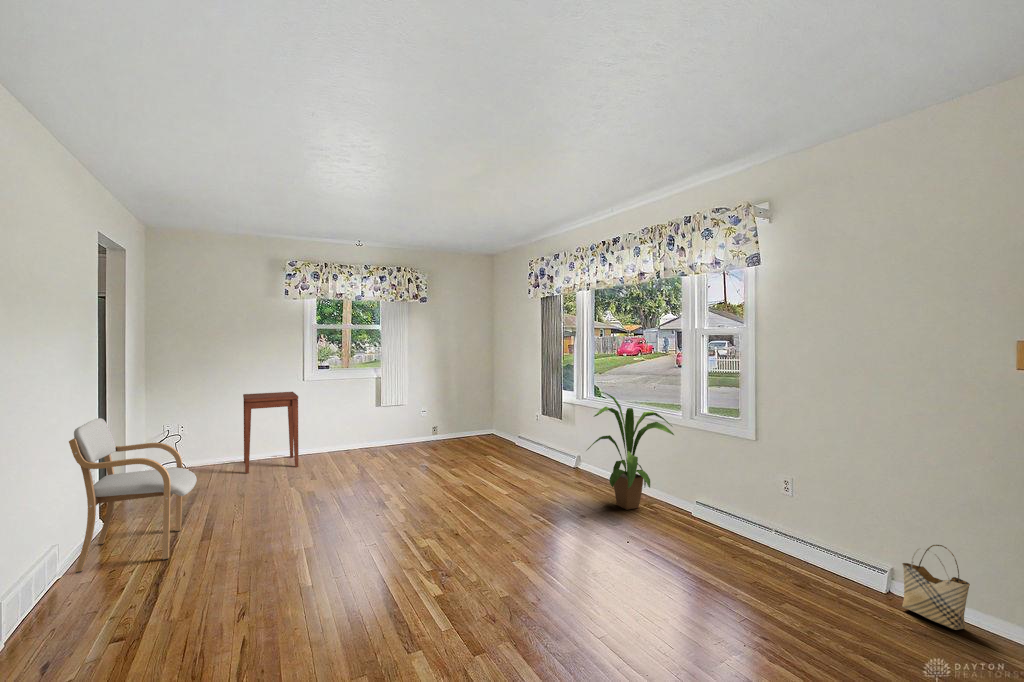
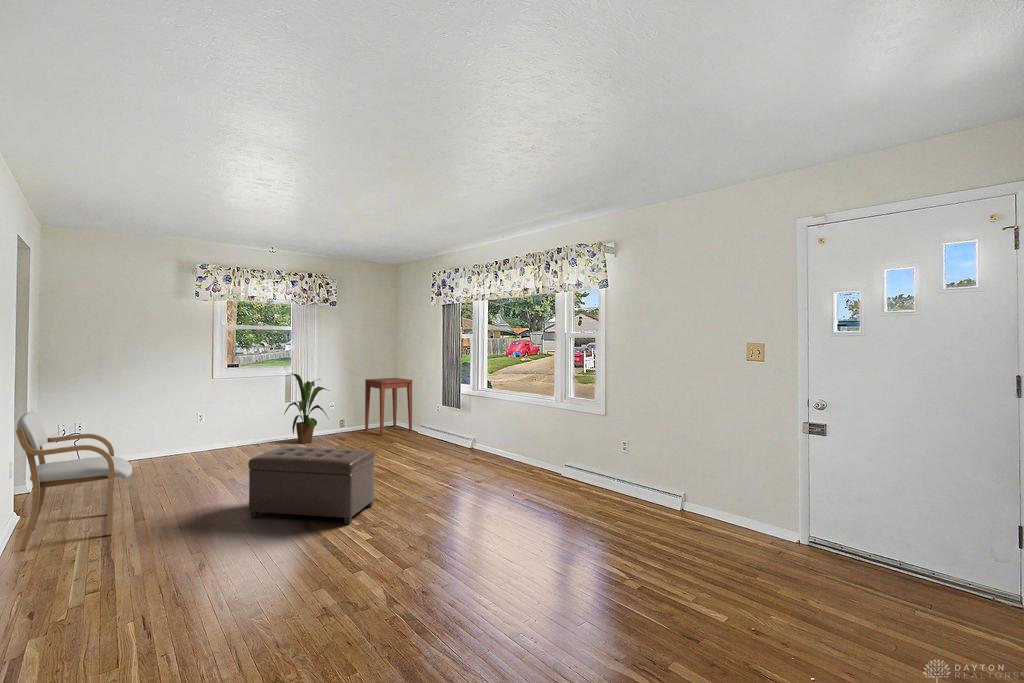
side table: present [243,392,299,473] -> present [365,378,412,435]
house plant: present [587,392,674,510] -> present [284,374,329,443]
ottoman: none [310,465,453,569] -> present [248,447,375,524]
woven basket: present [902,545,970,630] -> none [688,475,724,527]

